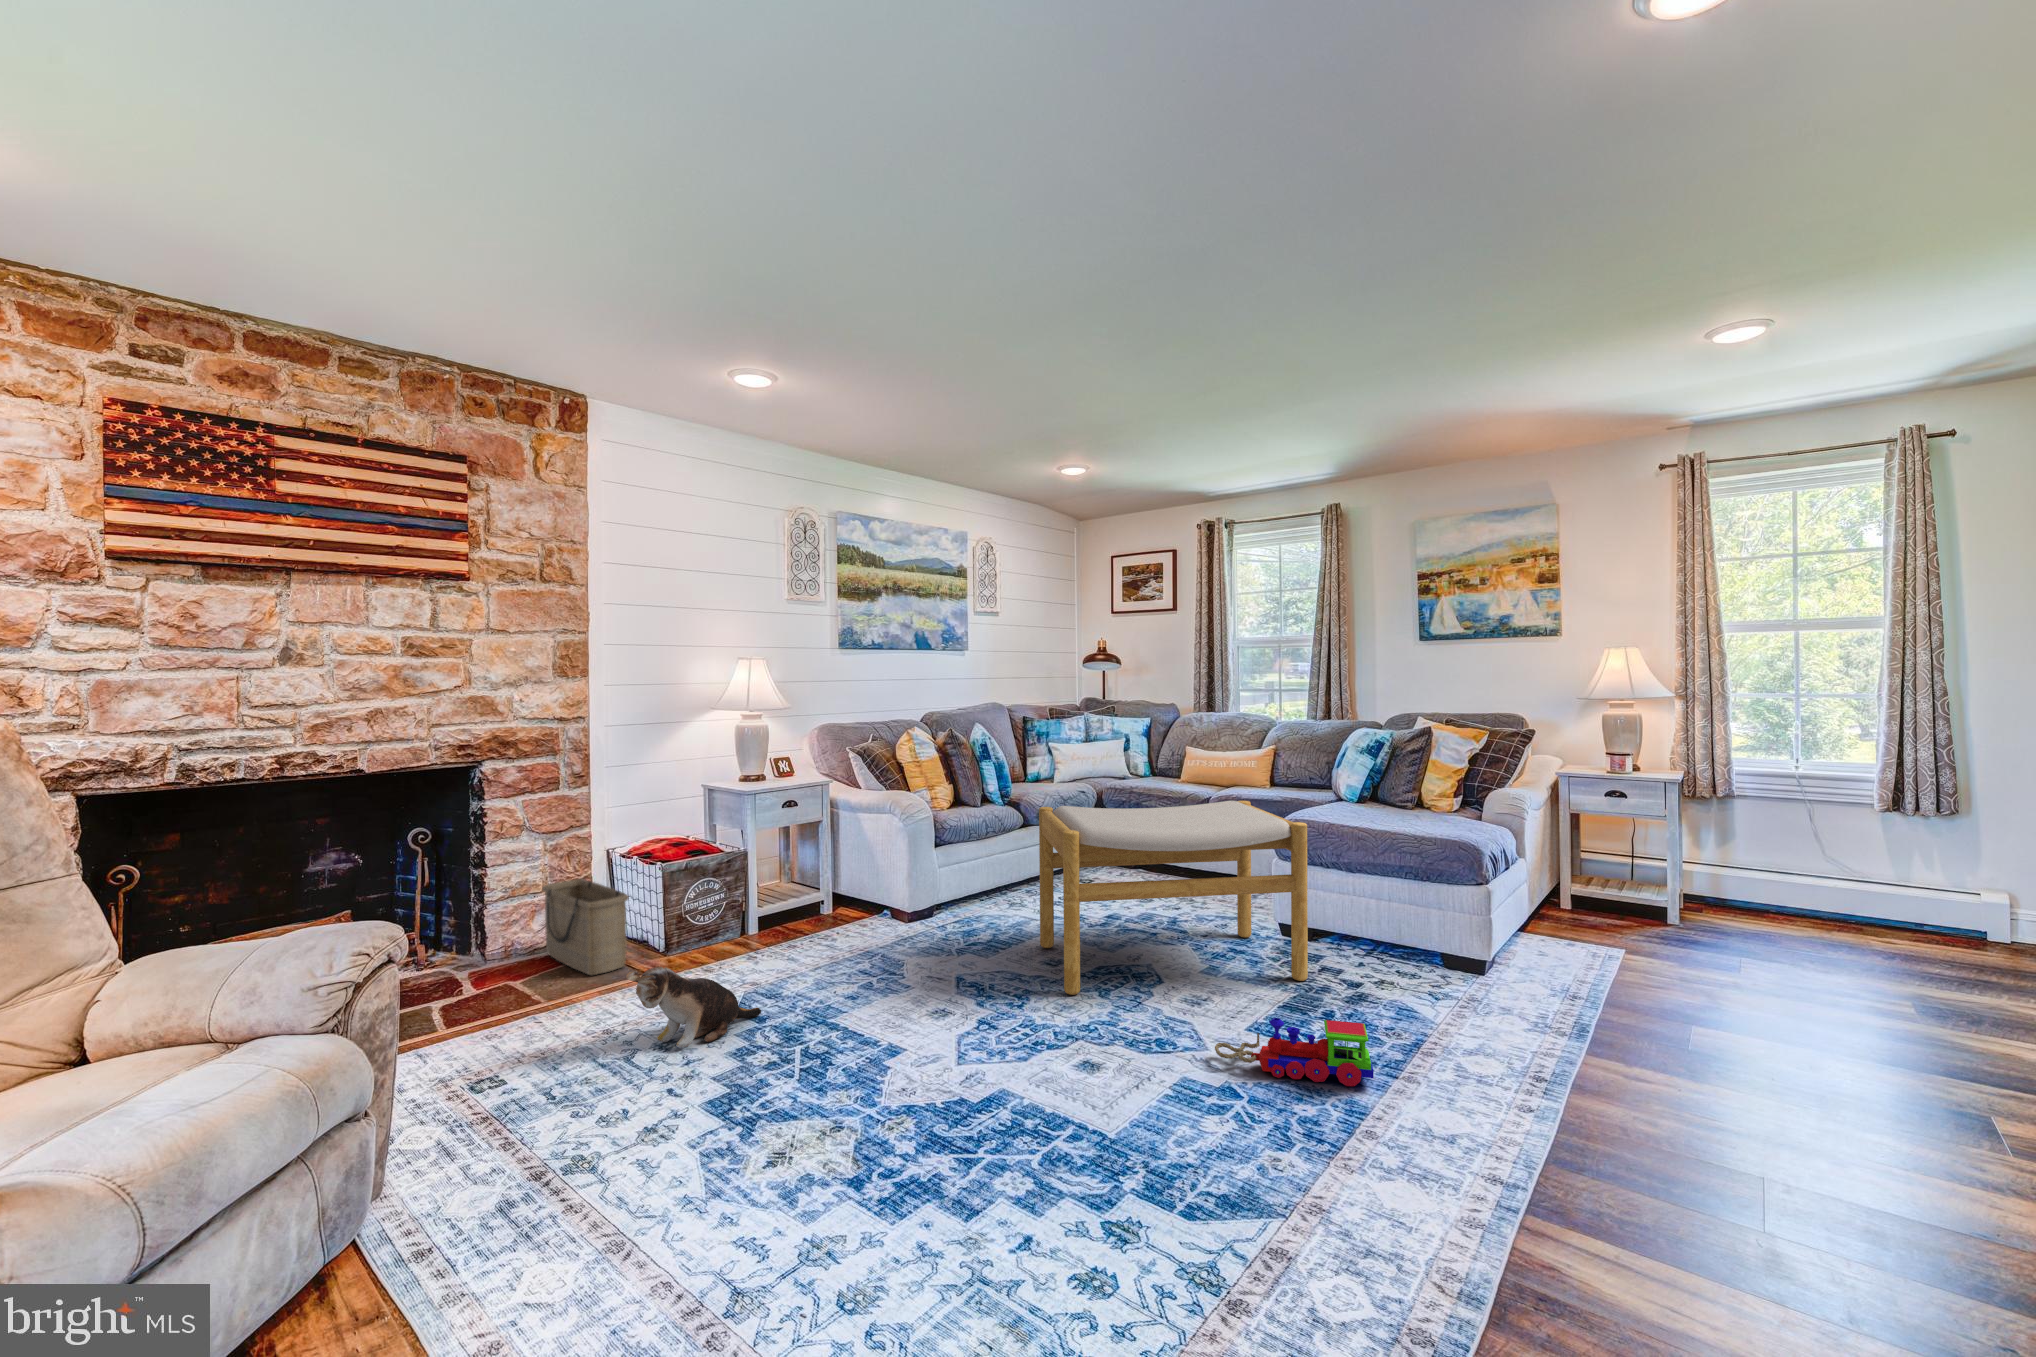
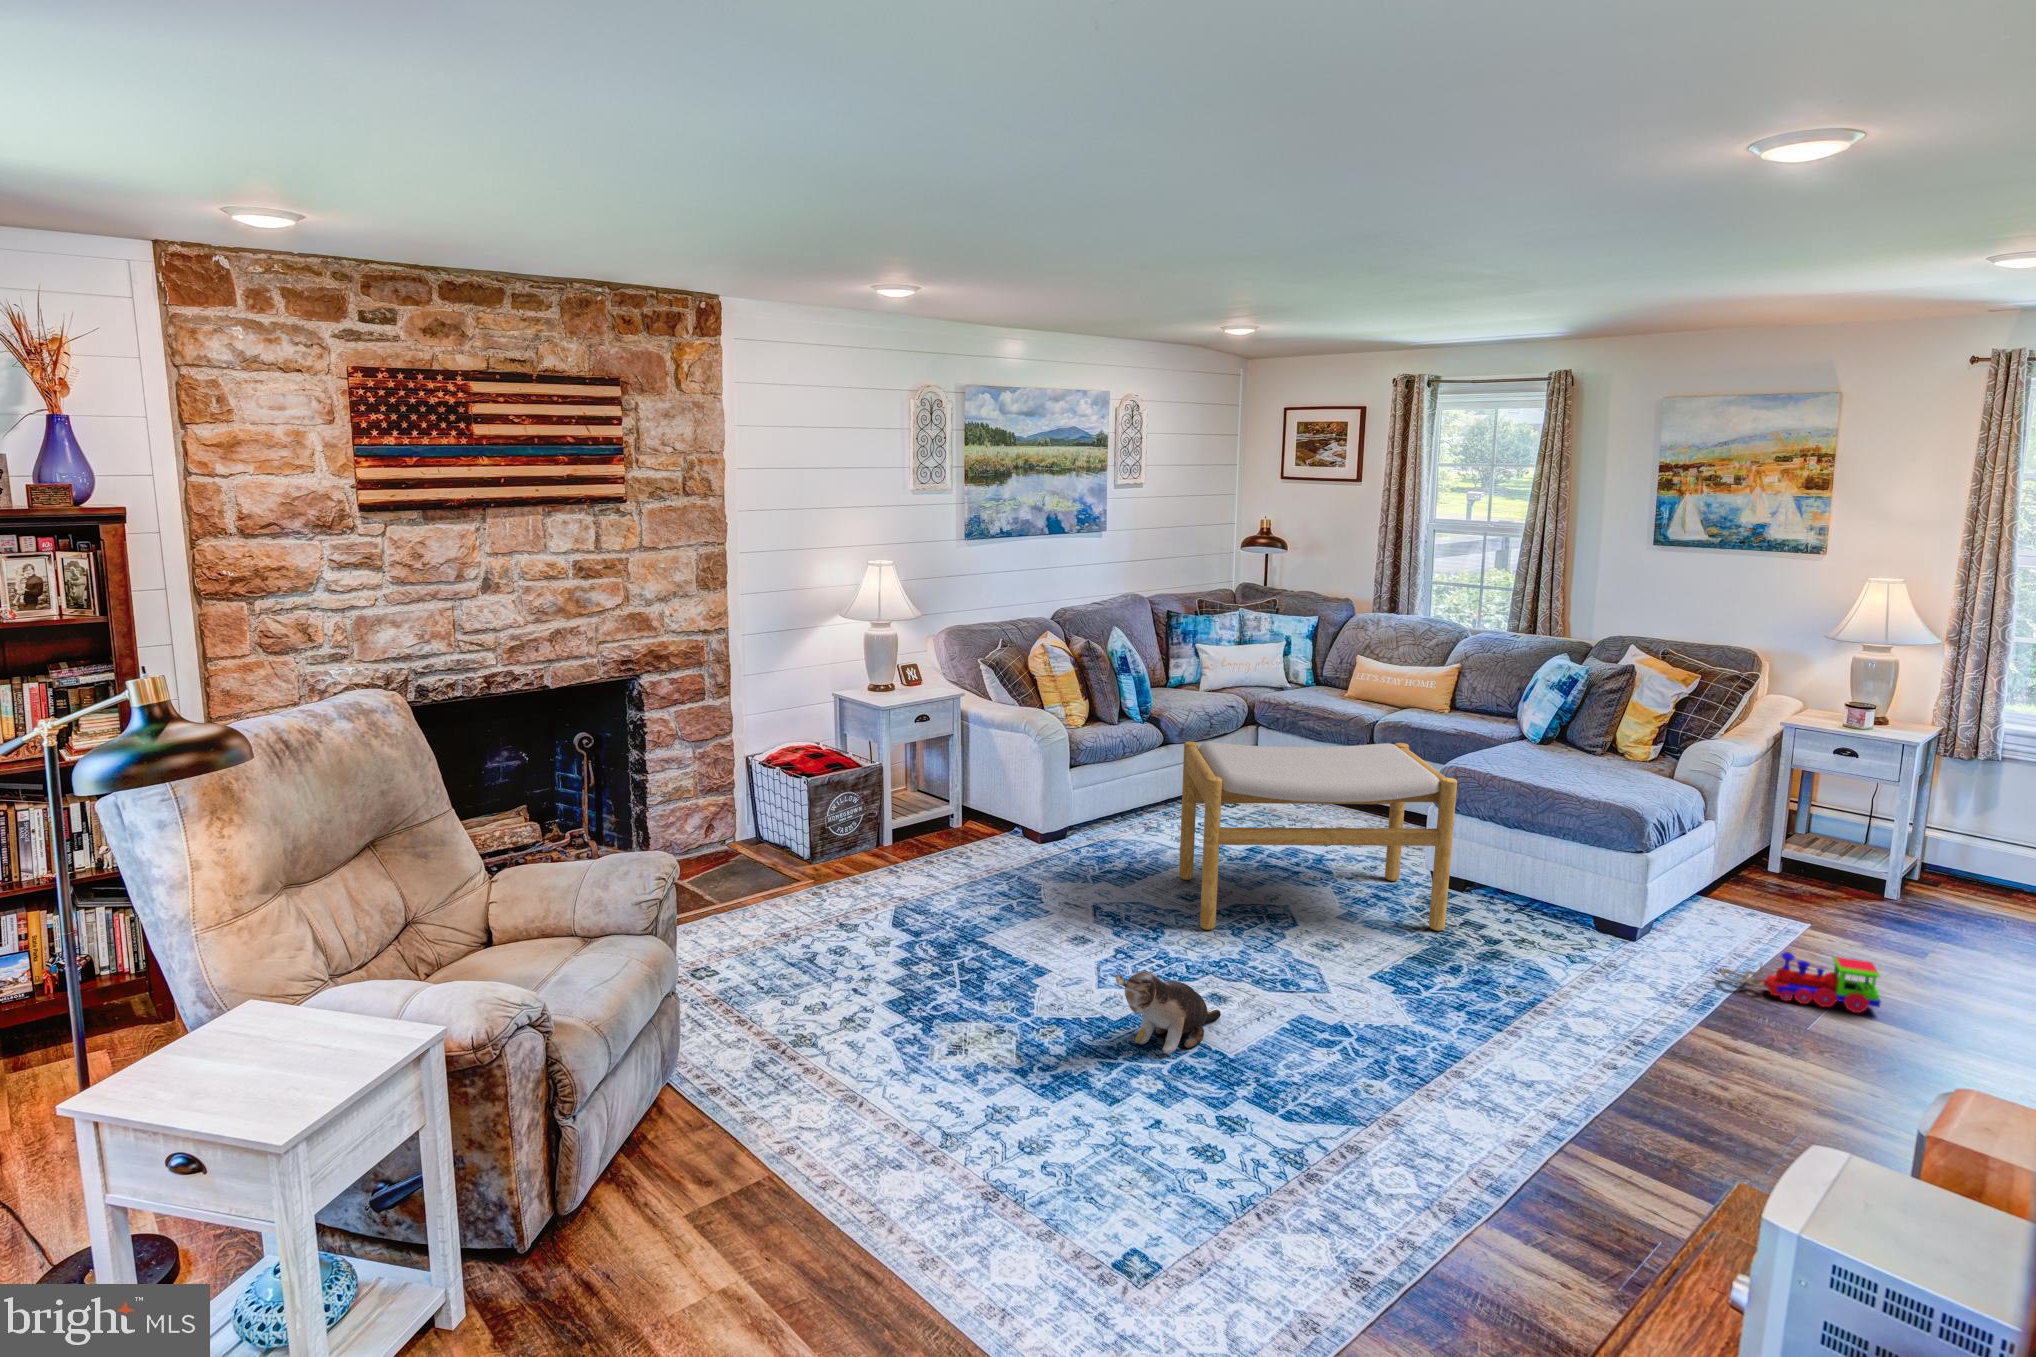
basket: present [542,879,629,975] -> none [699,787,784,881]
plush toy: present [626,967,761,1047] -> present [1116,972,1221,1054]
toy train: present [1215,1018,1374,1086] -> present [1721,952,1881,1013]

